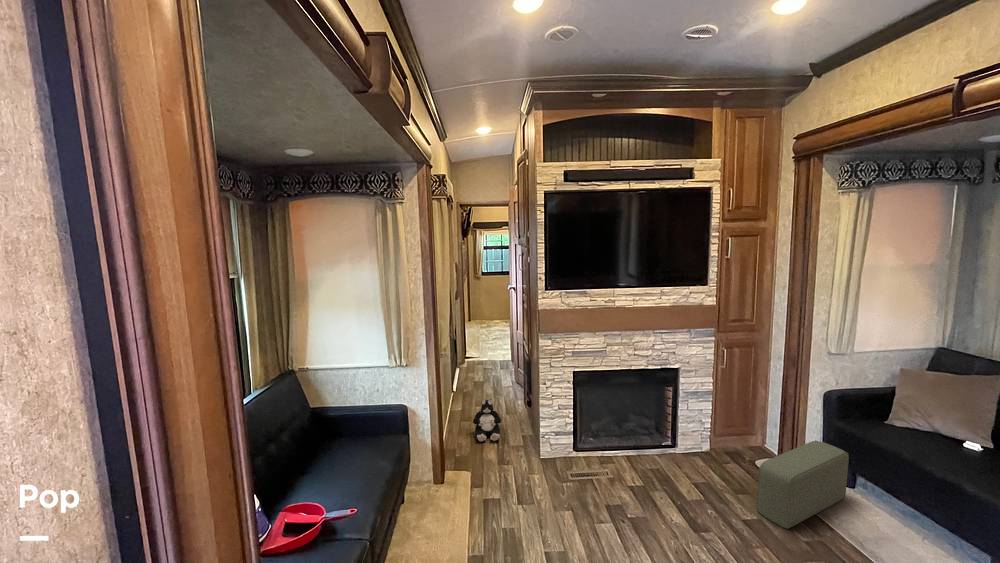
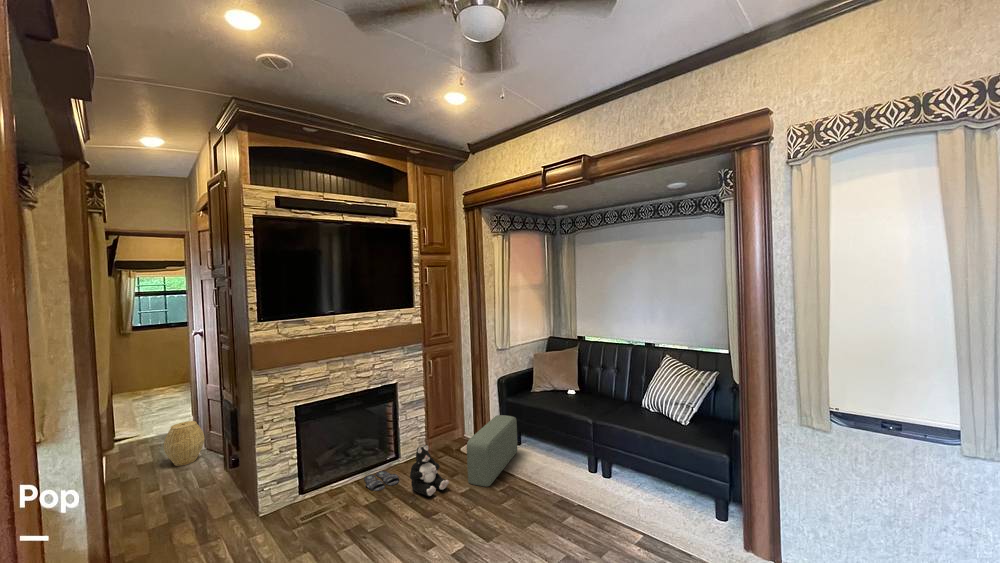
woven basket: none [489,356,514,390] -> present [164,421,204,466]
plush toy: present [473,399,501,441] -> present [410,445,449,496]
slippers: none [635,455,671,477] -> present [364,471,399,491]

